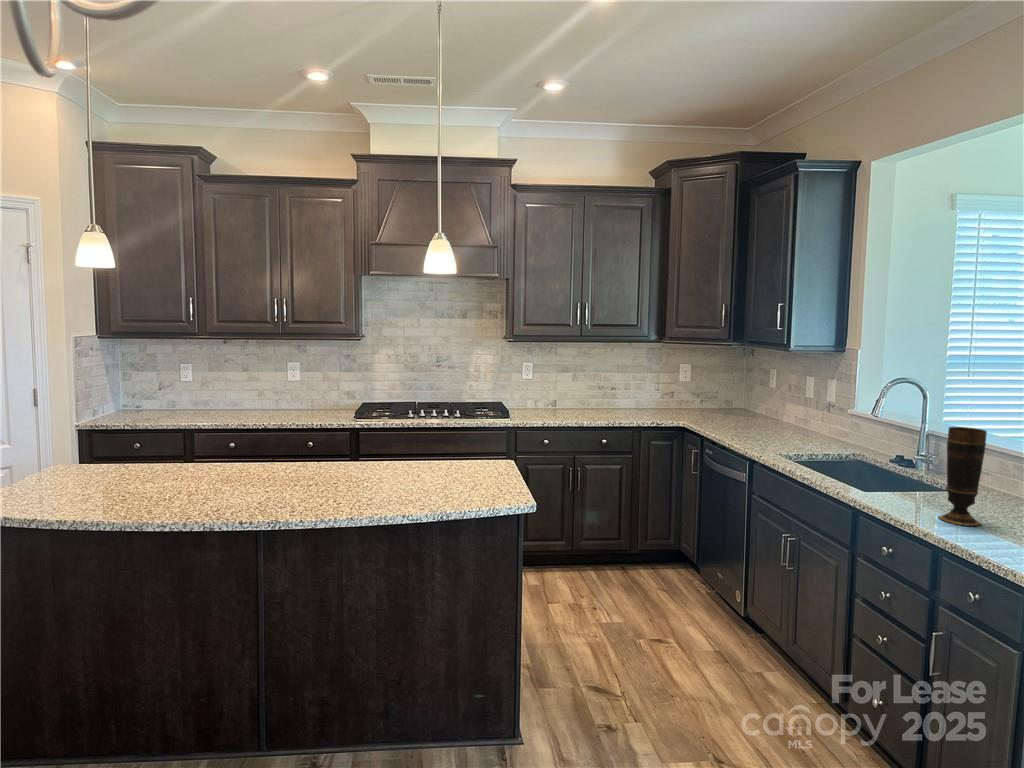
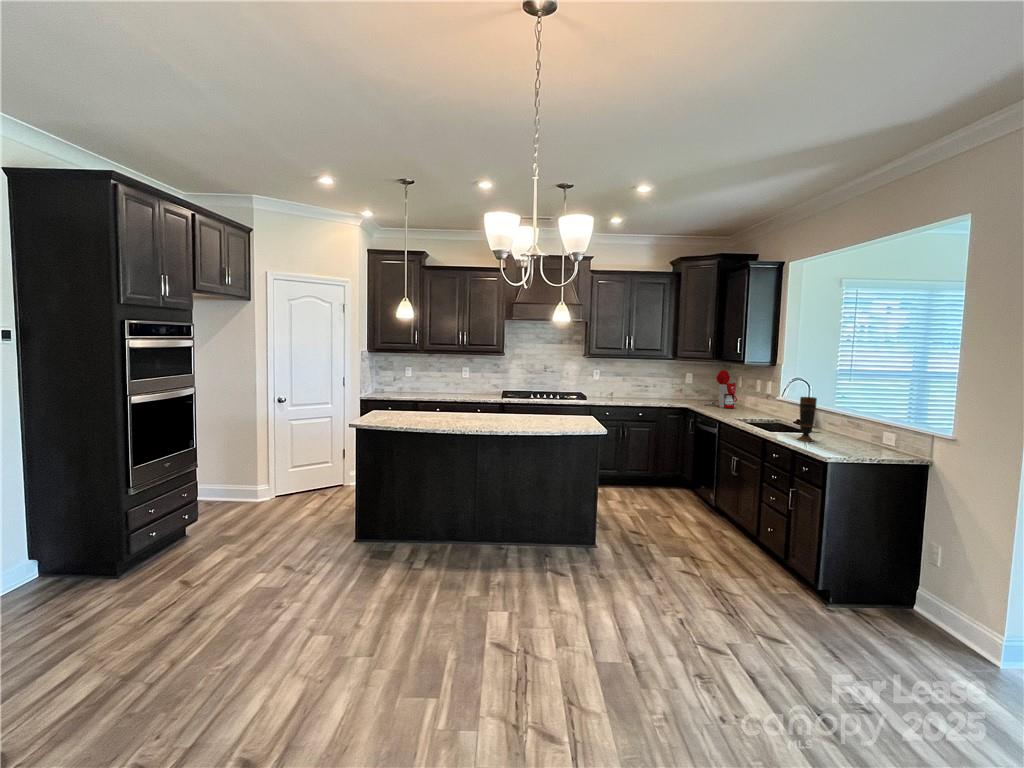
coffee maker: none [714,358,771,427] -> present [705,370,737,408]

